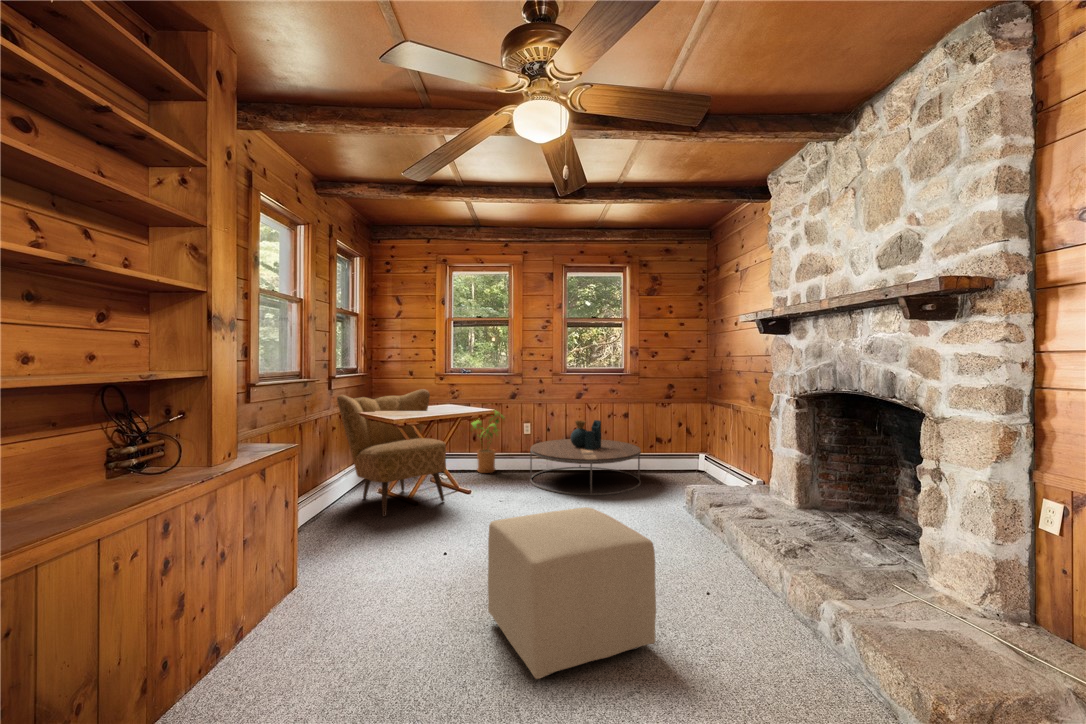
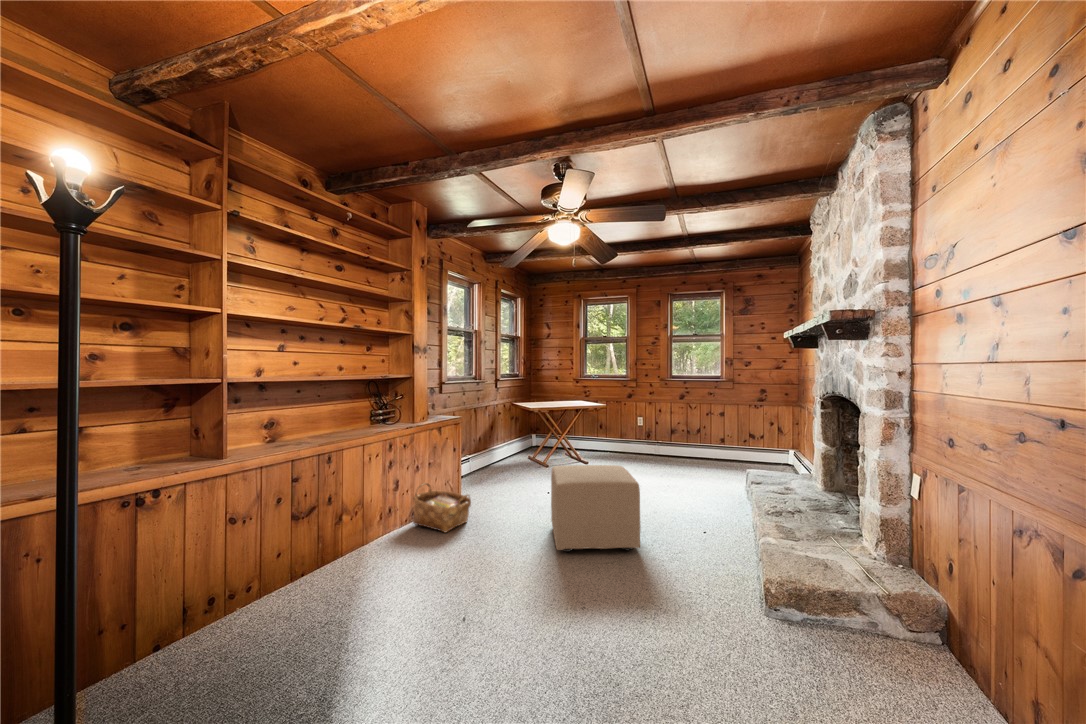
armchair: present [337,389,446,517] -> none [497,389,566,472]
house plant: present [472,411,505,473] -> none [596,406,623,453]
coffee table: present [530,420,641,495] -> none [635,416,726,474]
woven basket: none [218,580,343,679] -> present [413,483,471,532]

